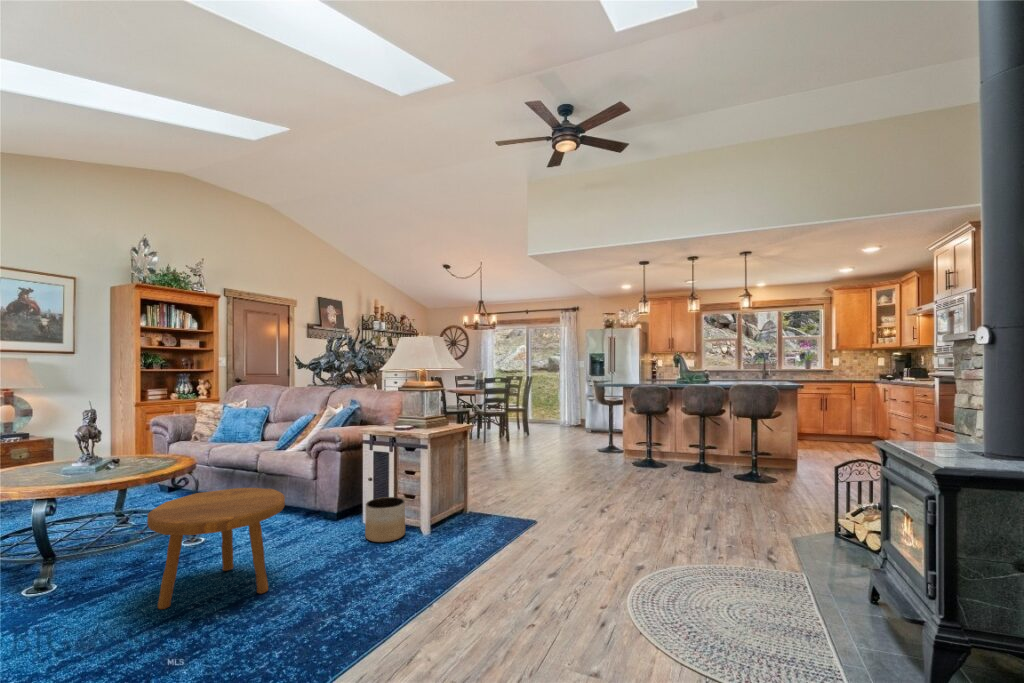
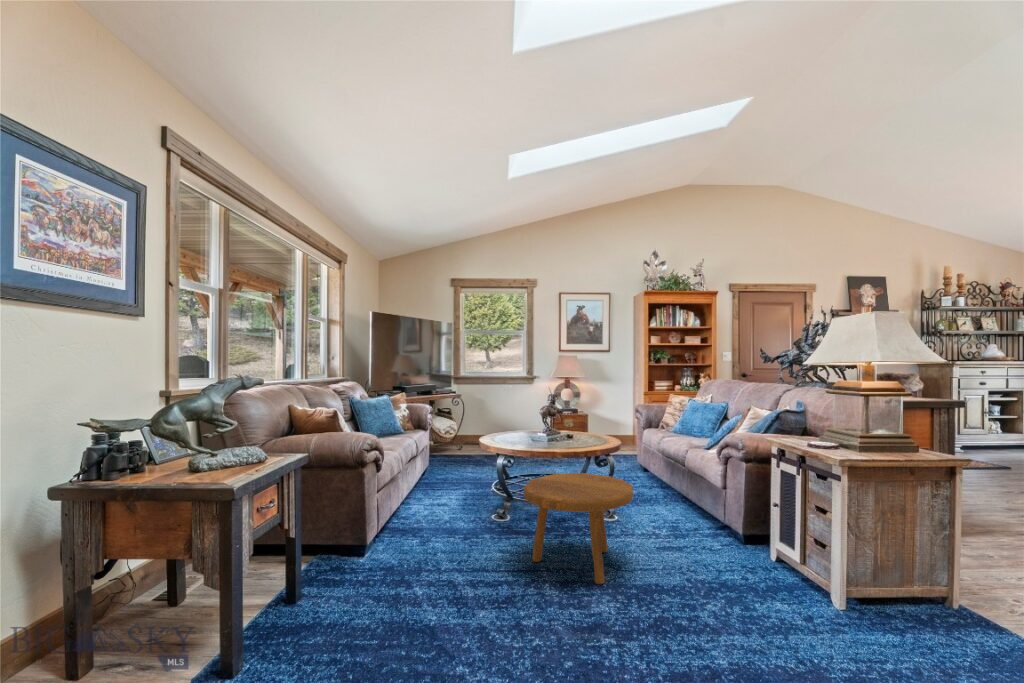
planter: present [365,497,405,543] -> none [749,531,808,595]

